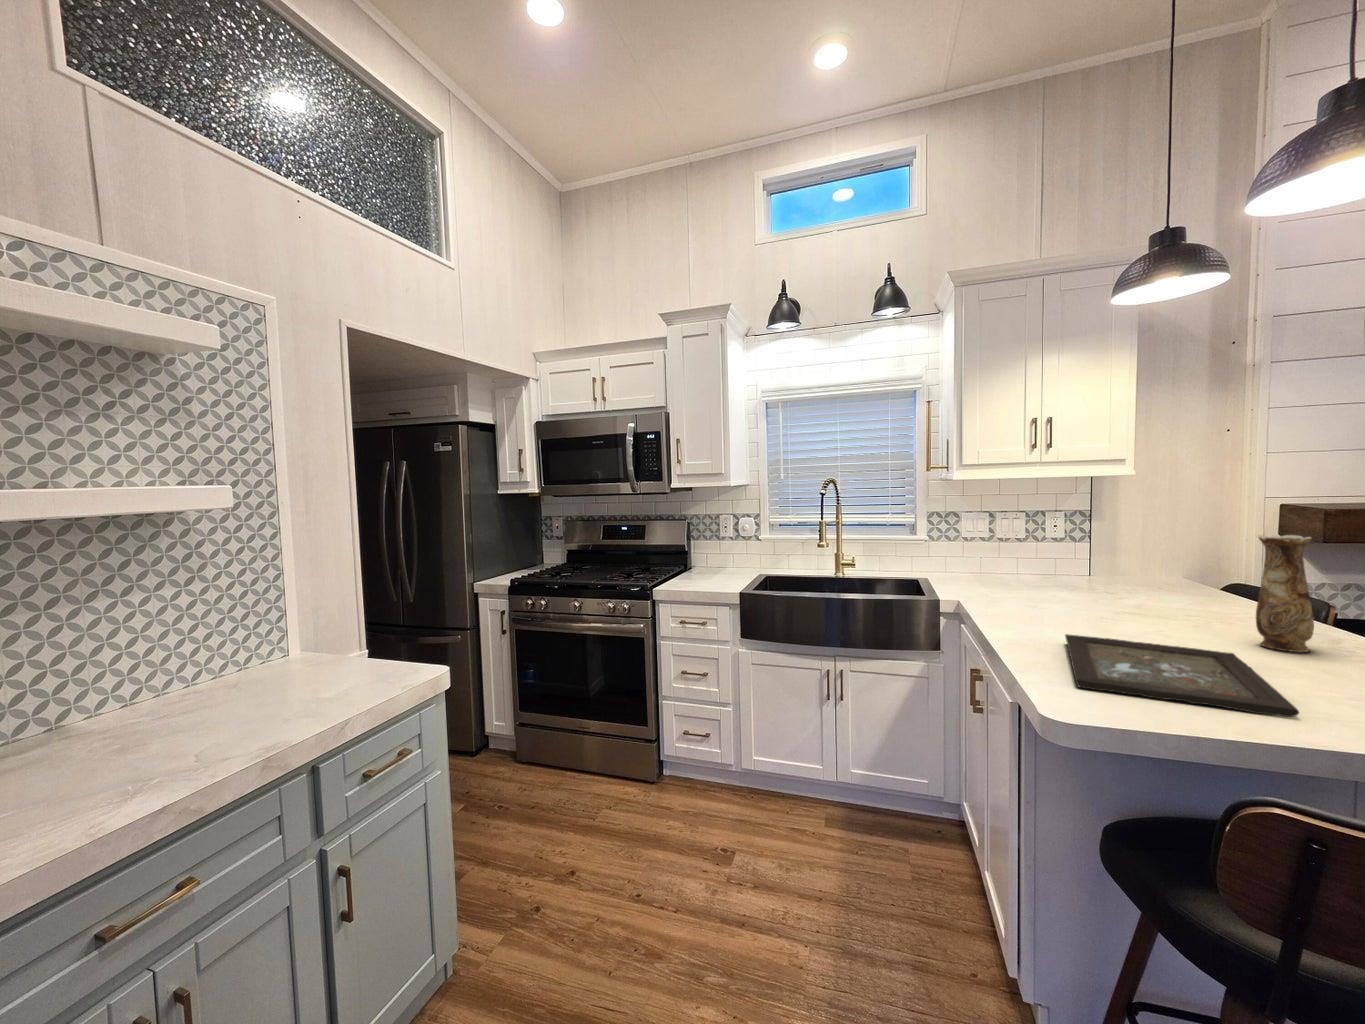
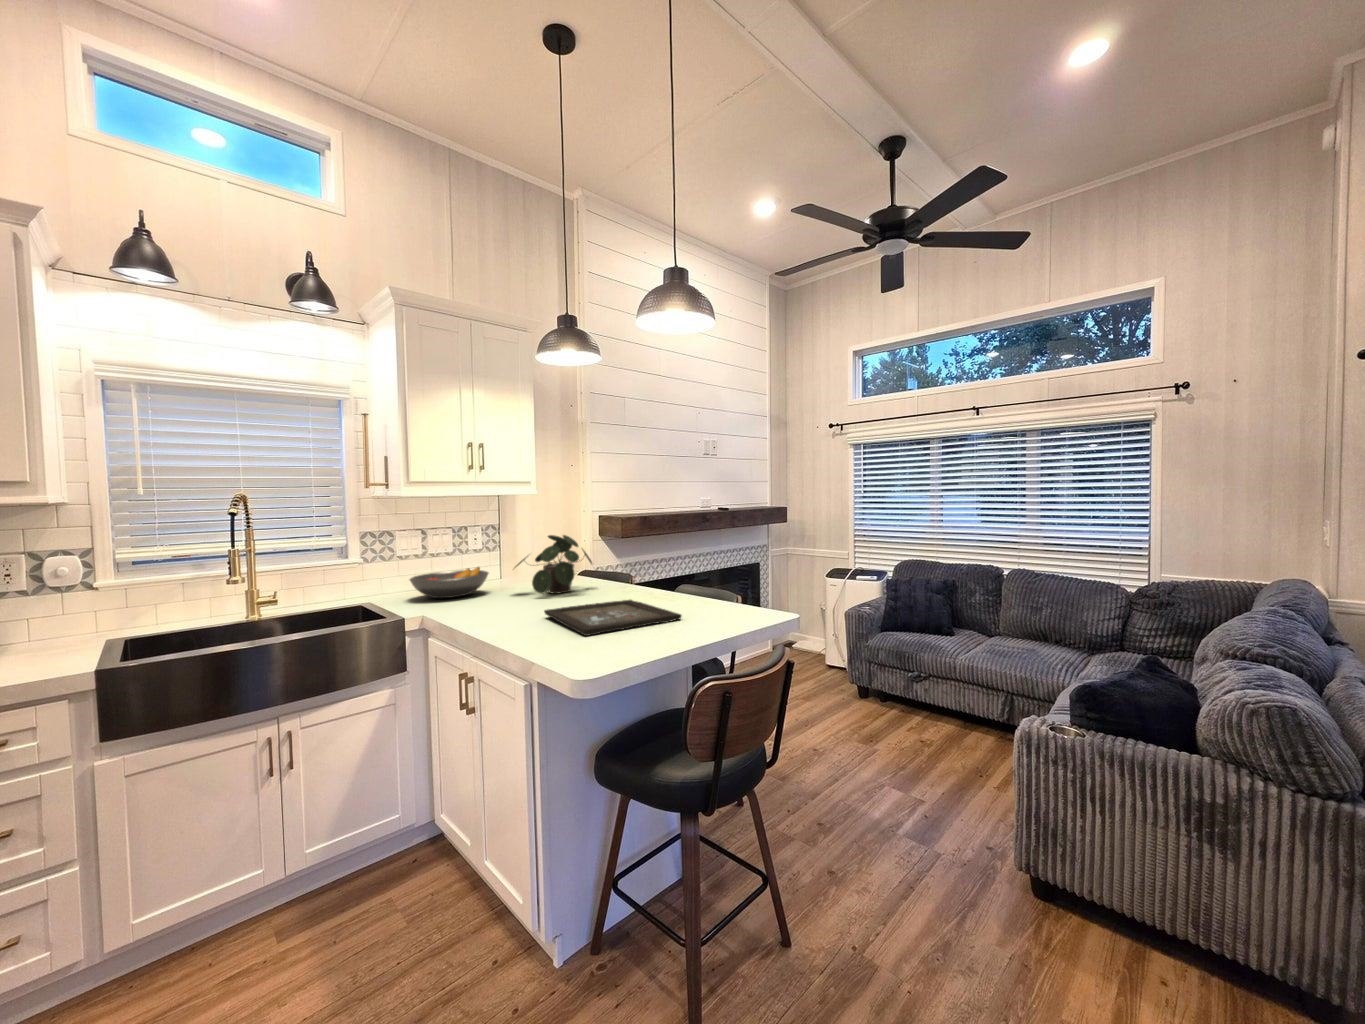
potted plant: none [1072,535,1208,614] -> present [515,535,592,594]
vase: present [1256,535,1314,652] -> none [625,525,652,596]
fruit bowl: none [958,559,1051,590] -> present [410,567,489,598]

